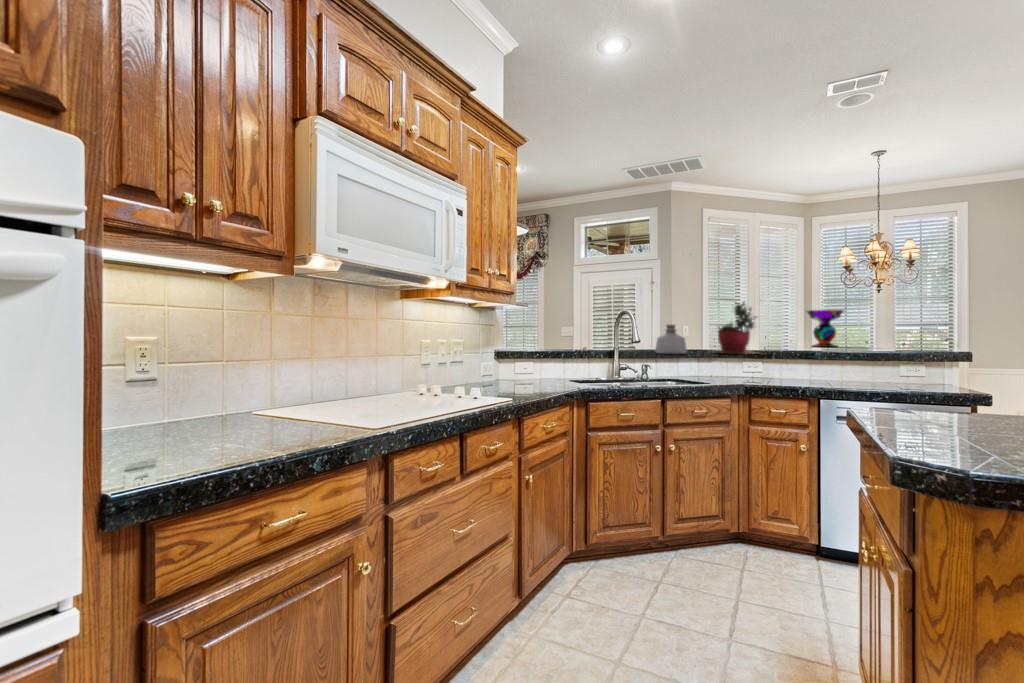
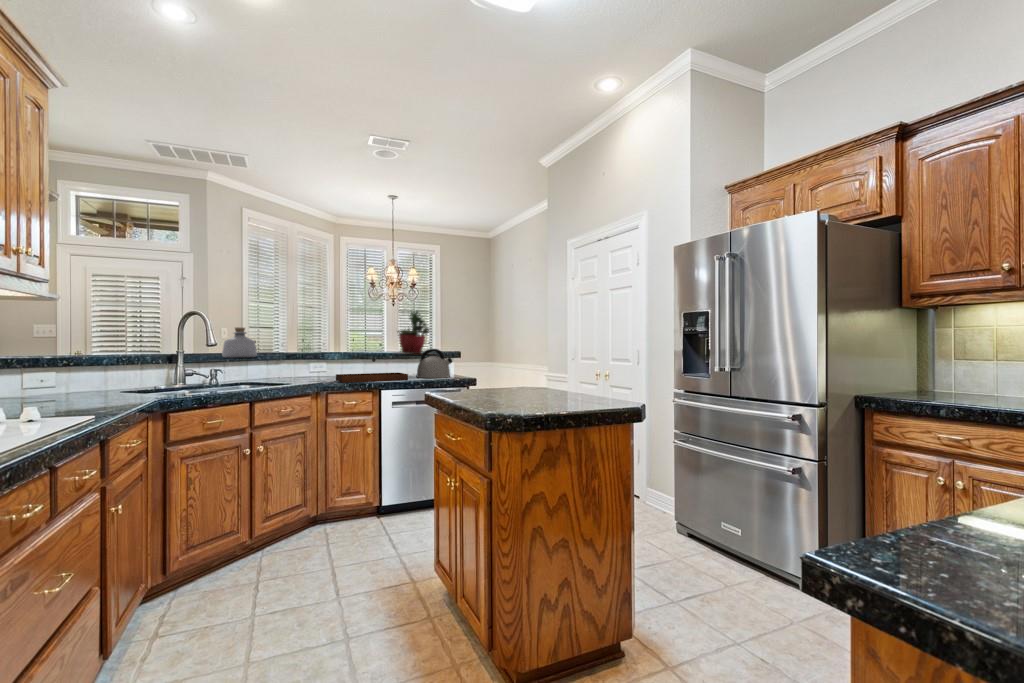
succulent plant: present [718,302,756,354] -> present [397,311,429,354]
decorative bowl: present [807,310,844,347] -> none [341,318,371,349]
kettle: none [879,350,942,392] -> present [417,349,452,378]
tray: none [764,360,860,391] -> present [336,359,408,383]

